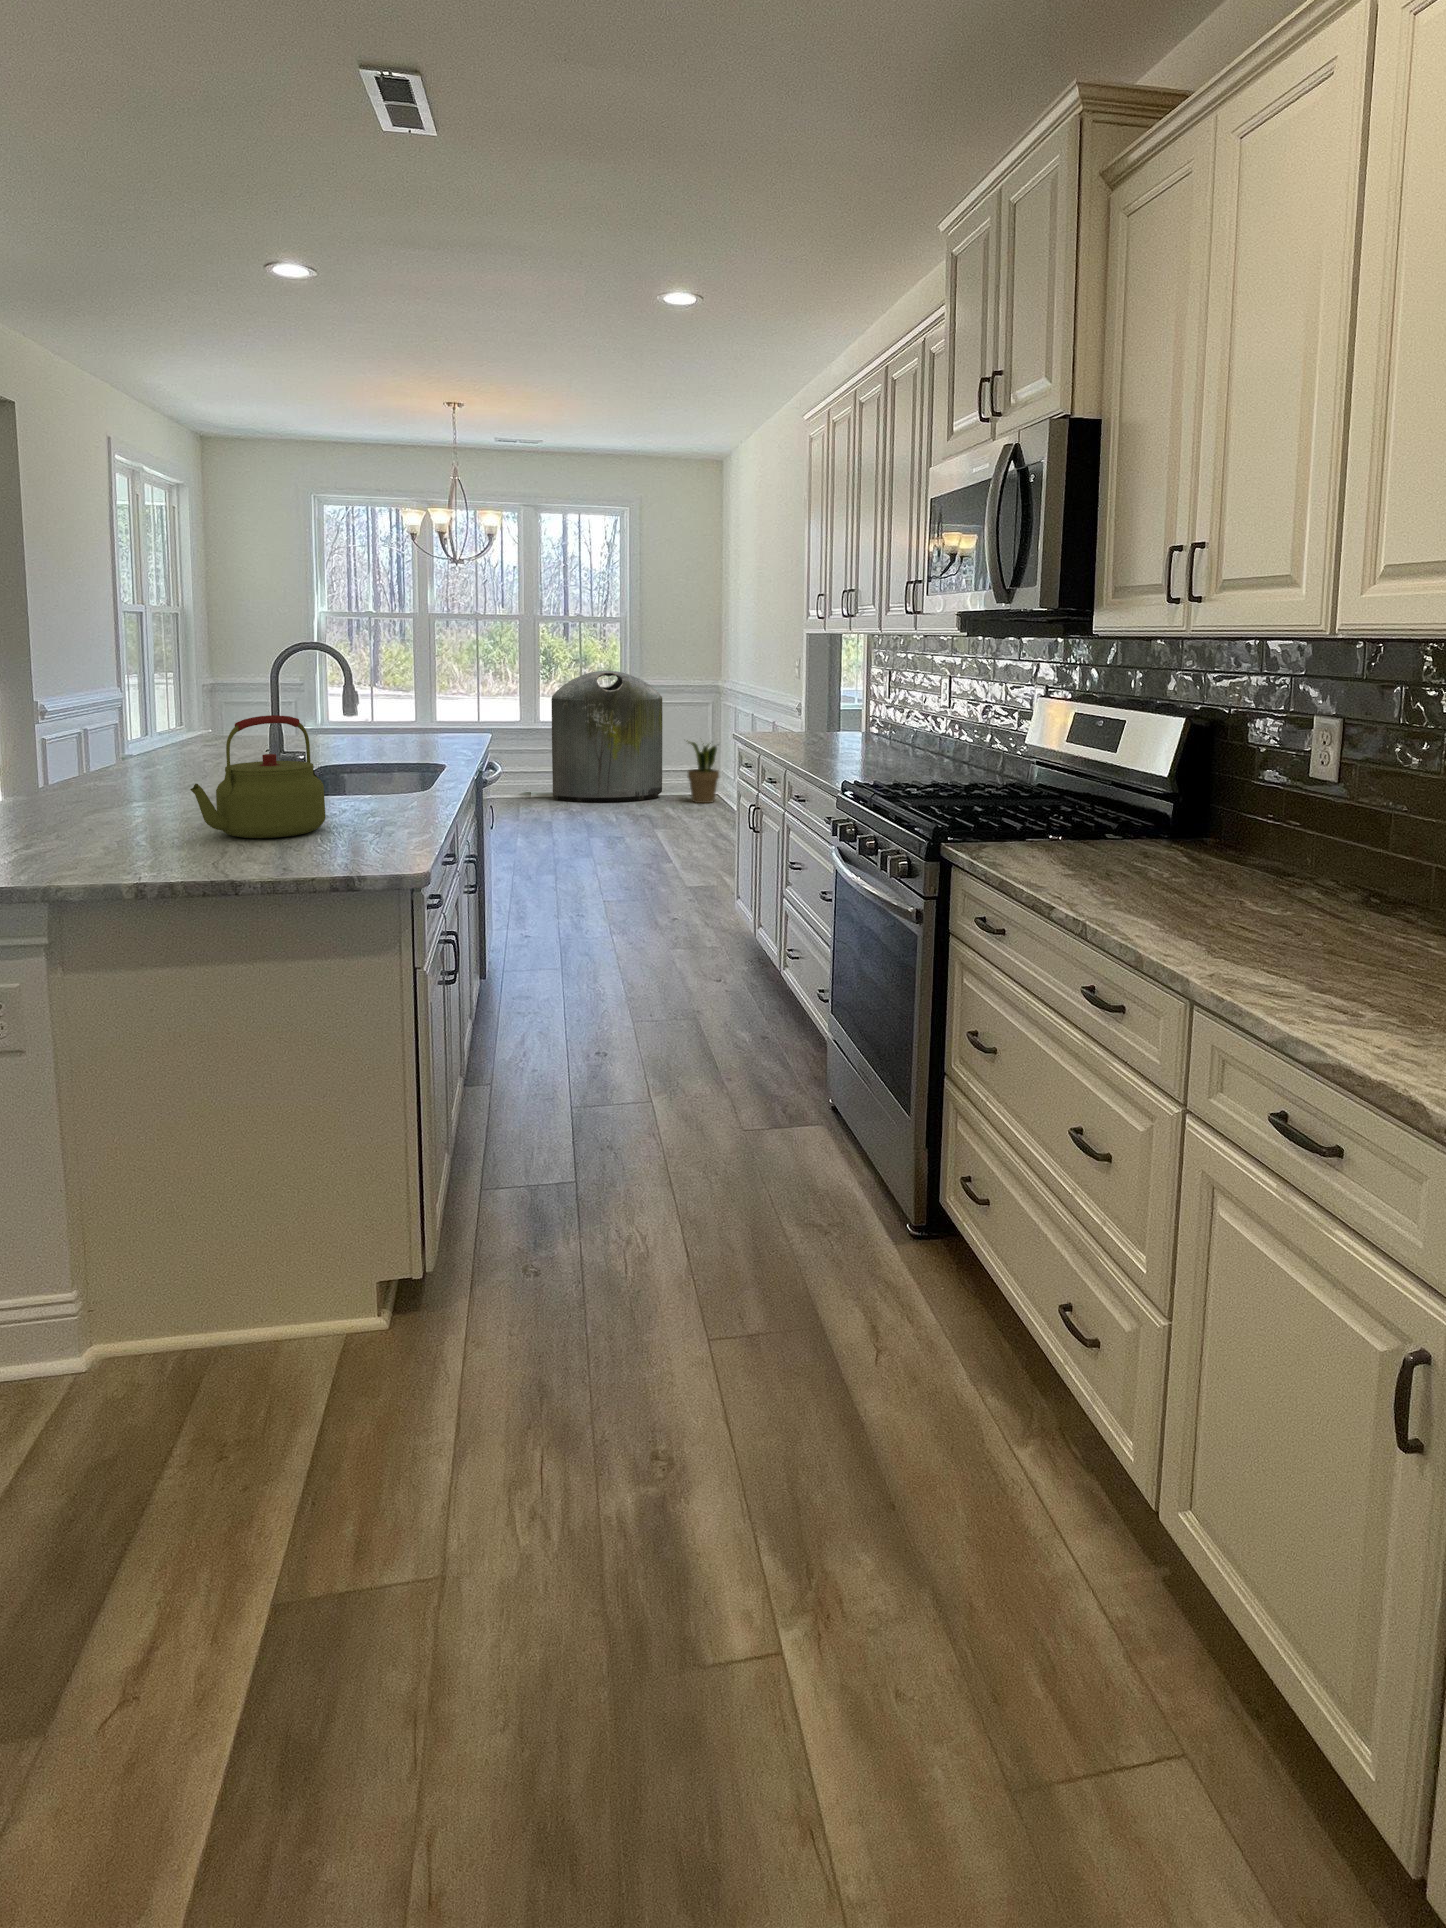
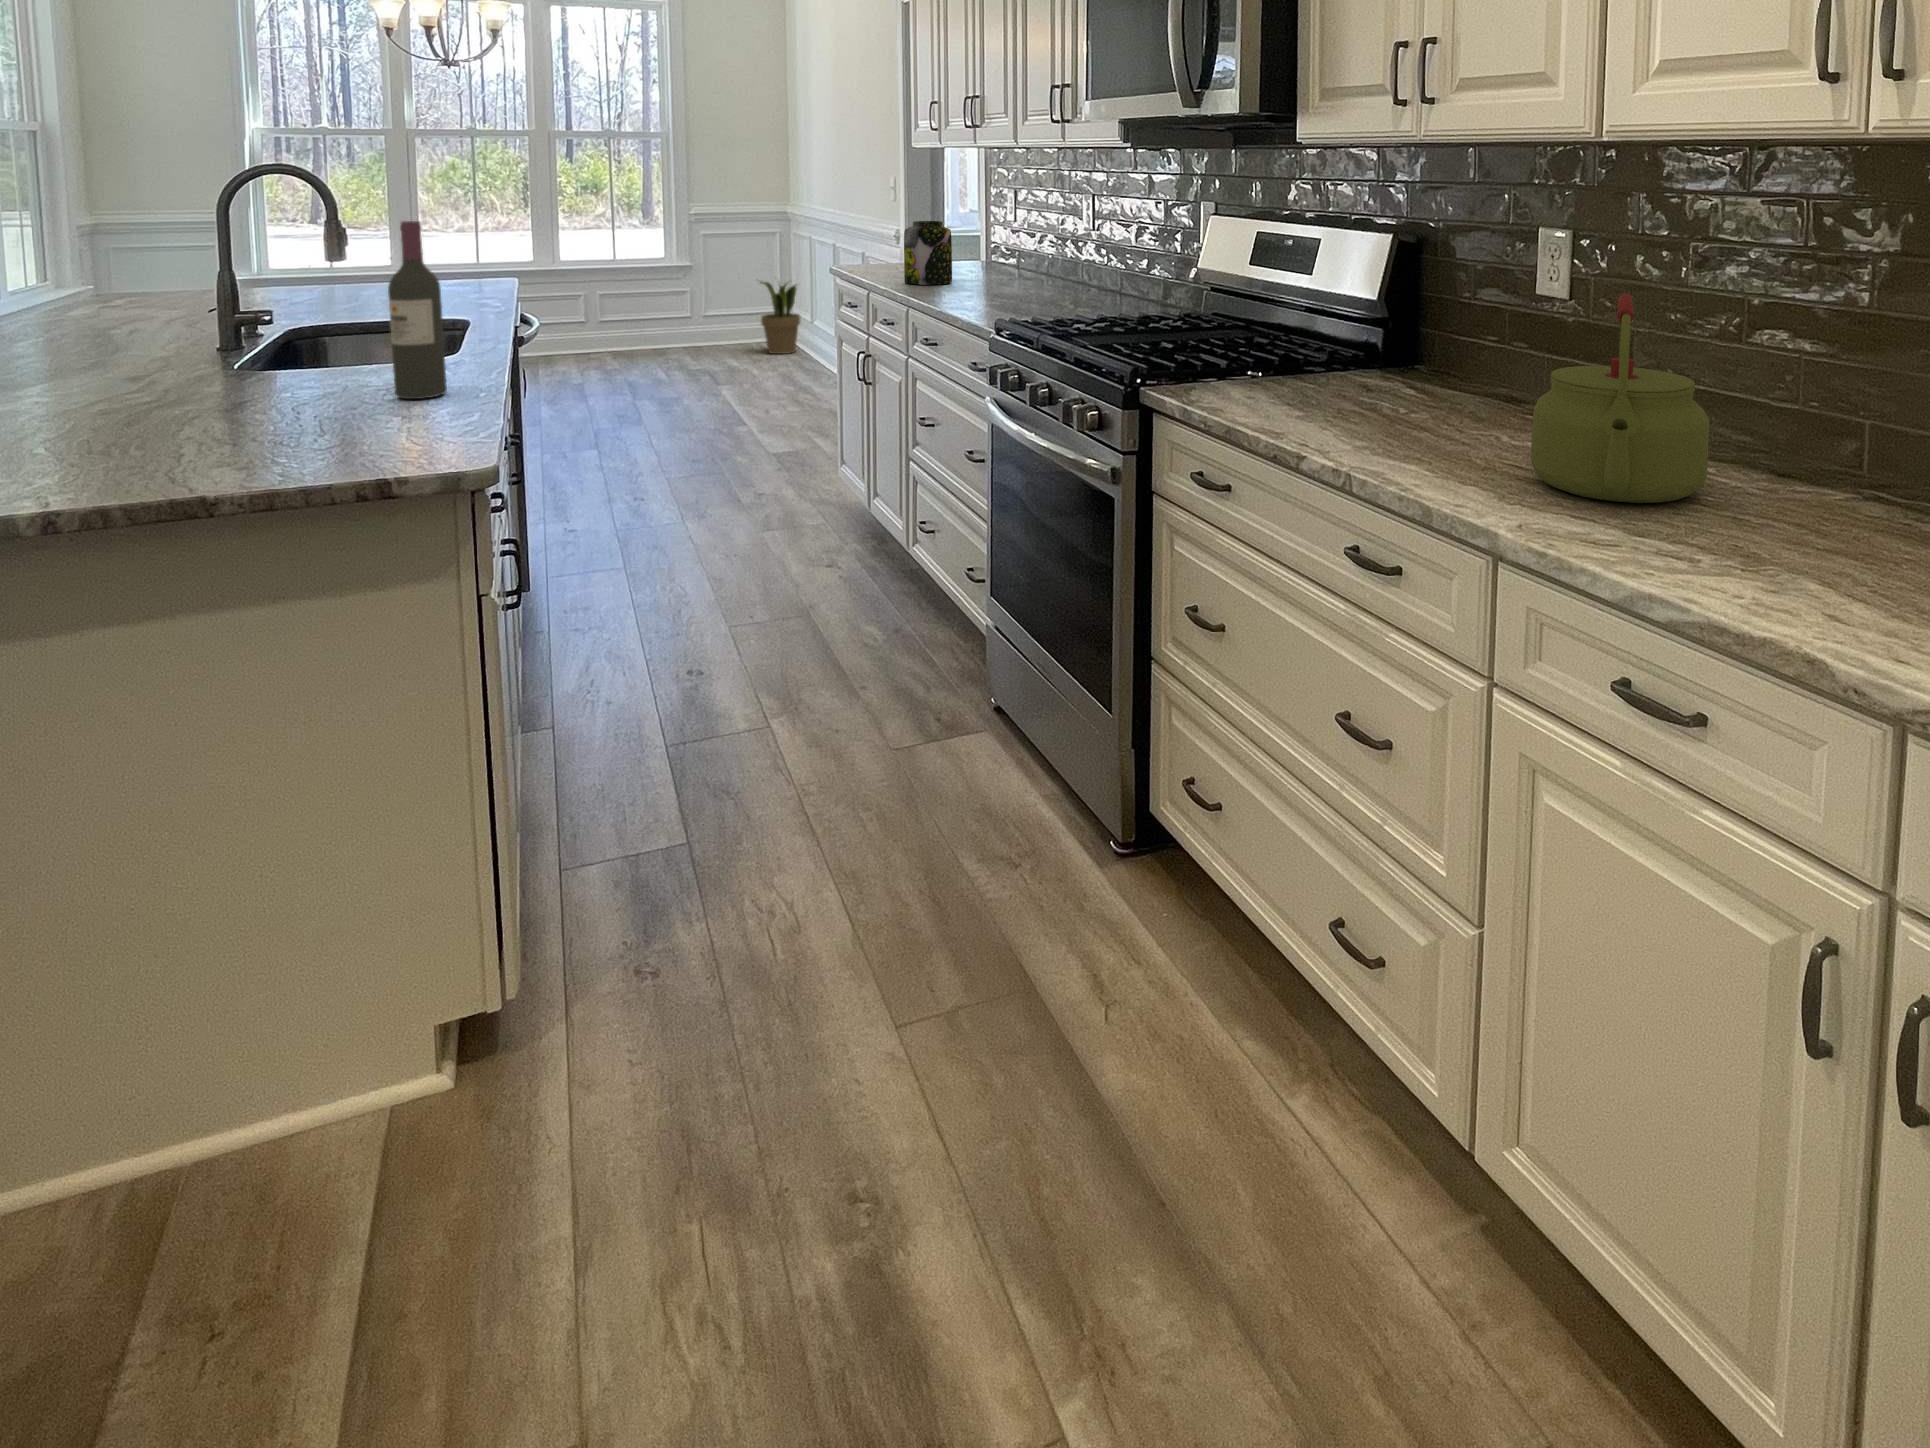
trash can: present [551,671,662,802] -> none [583,199,729,360]
wine bottle: none [372,688,410,820] -> present [388,221,447,399]
jar: none [780,694,820,748] -> present [904,221,952,285]
kettle: present [190,715,326,838] -> present [1531,293,1709,503]

